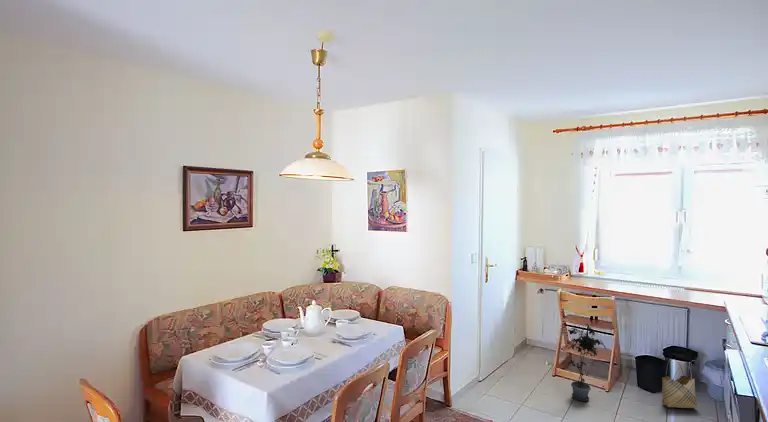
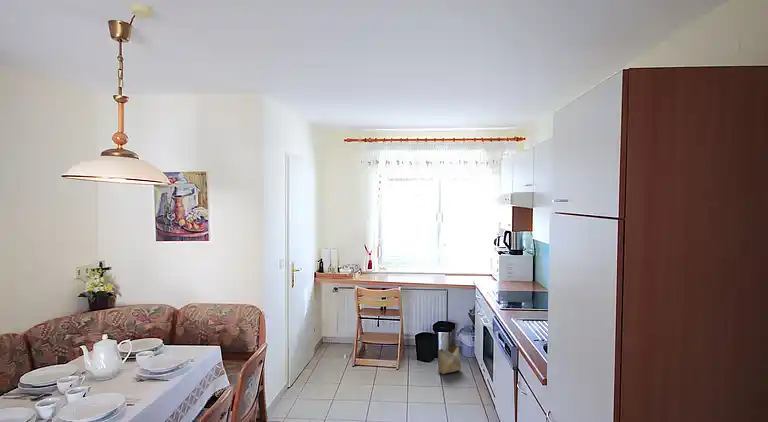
potted plant: present [566,324,606,401] -> none [366,315,400,385]

